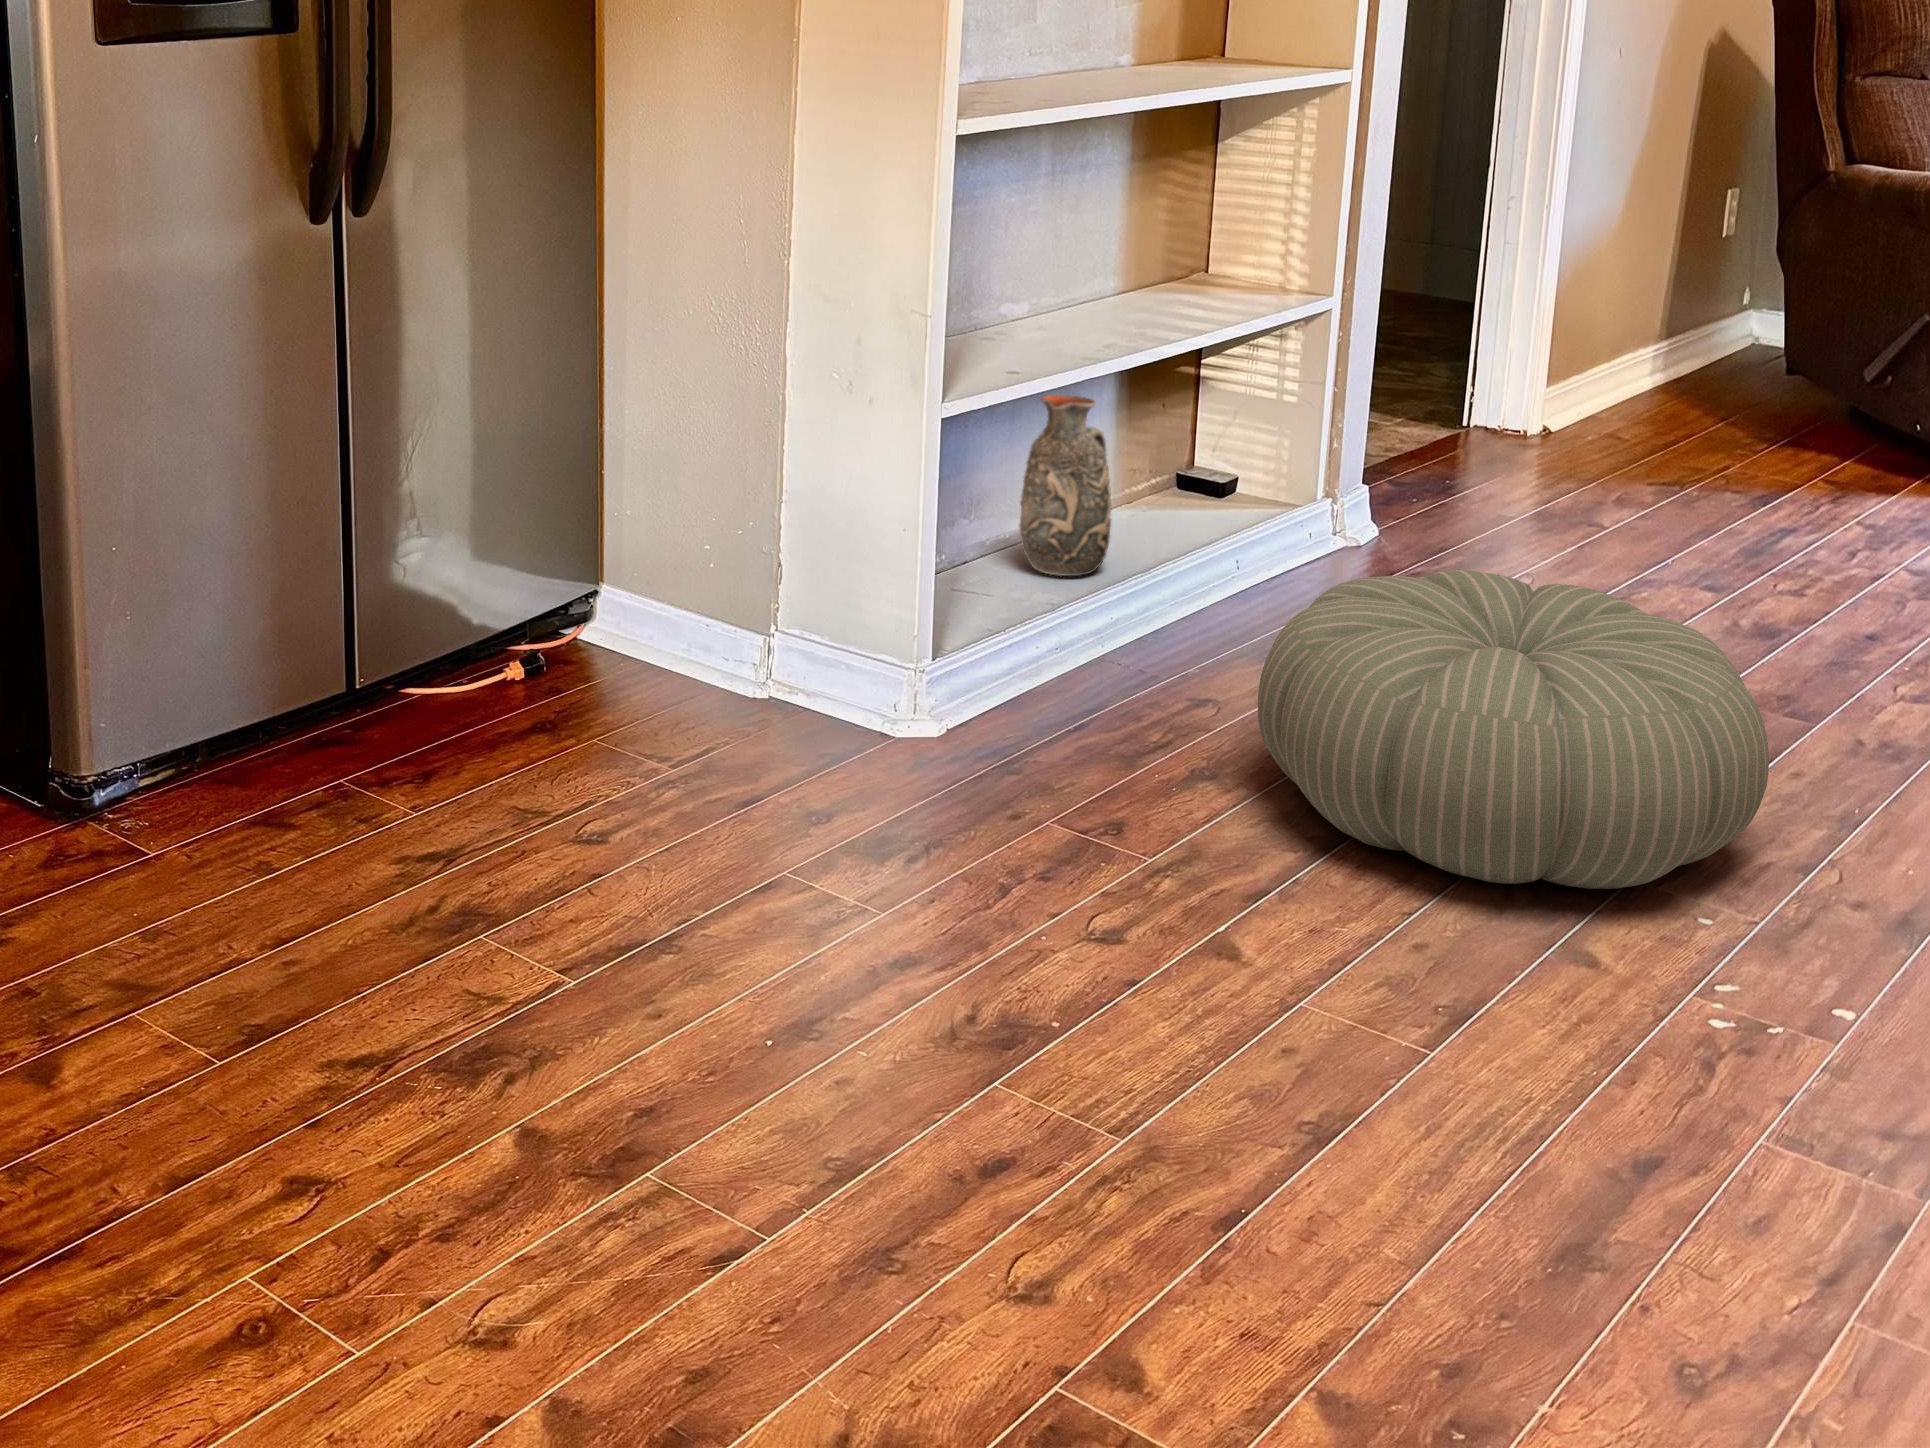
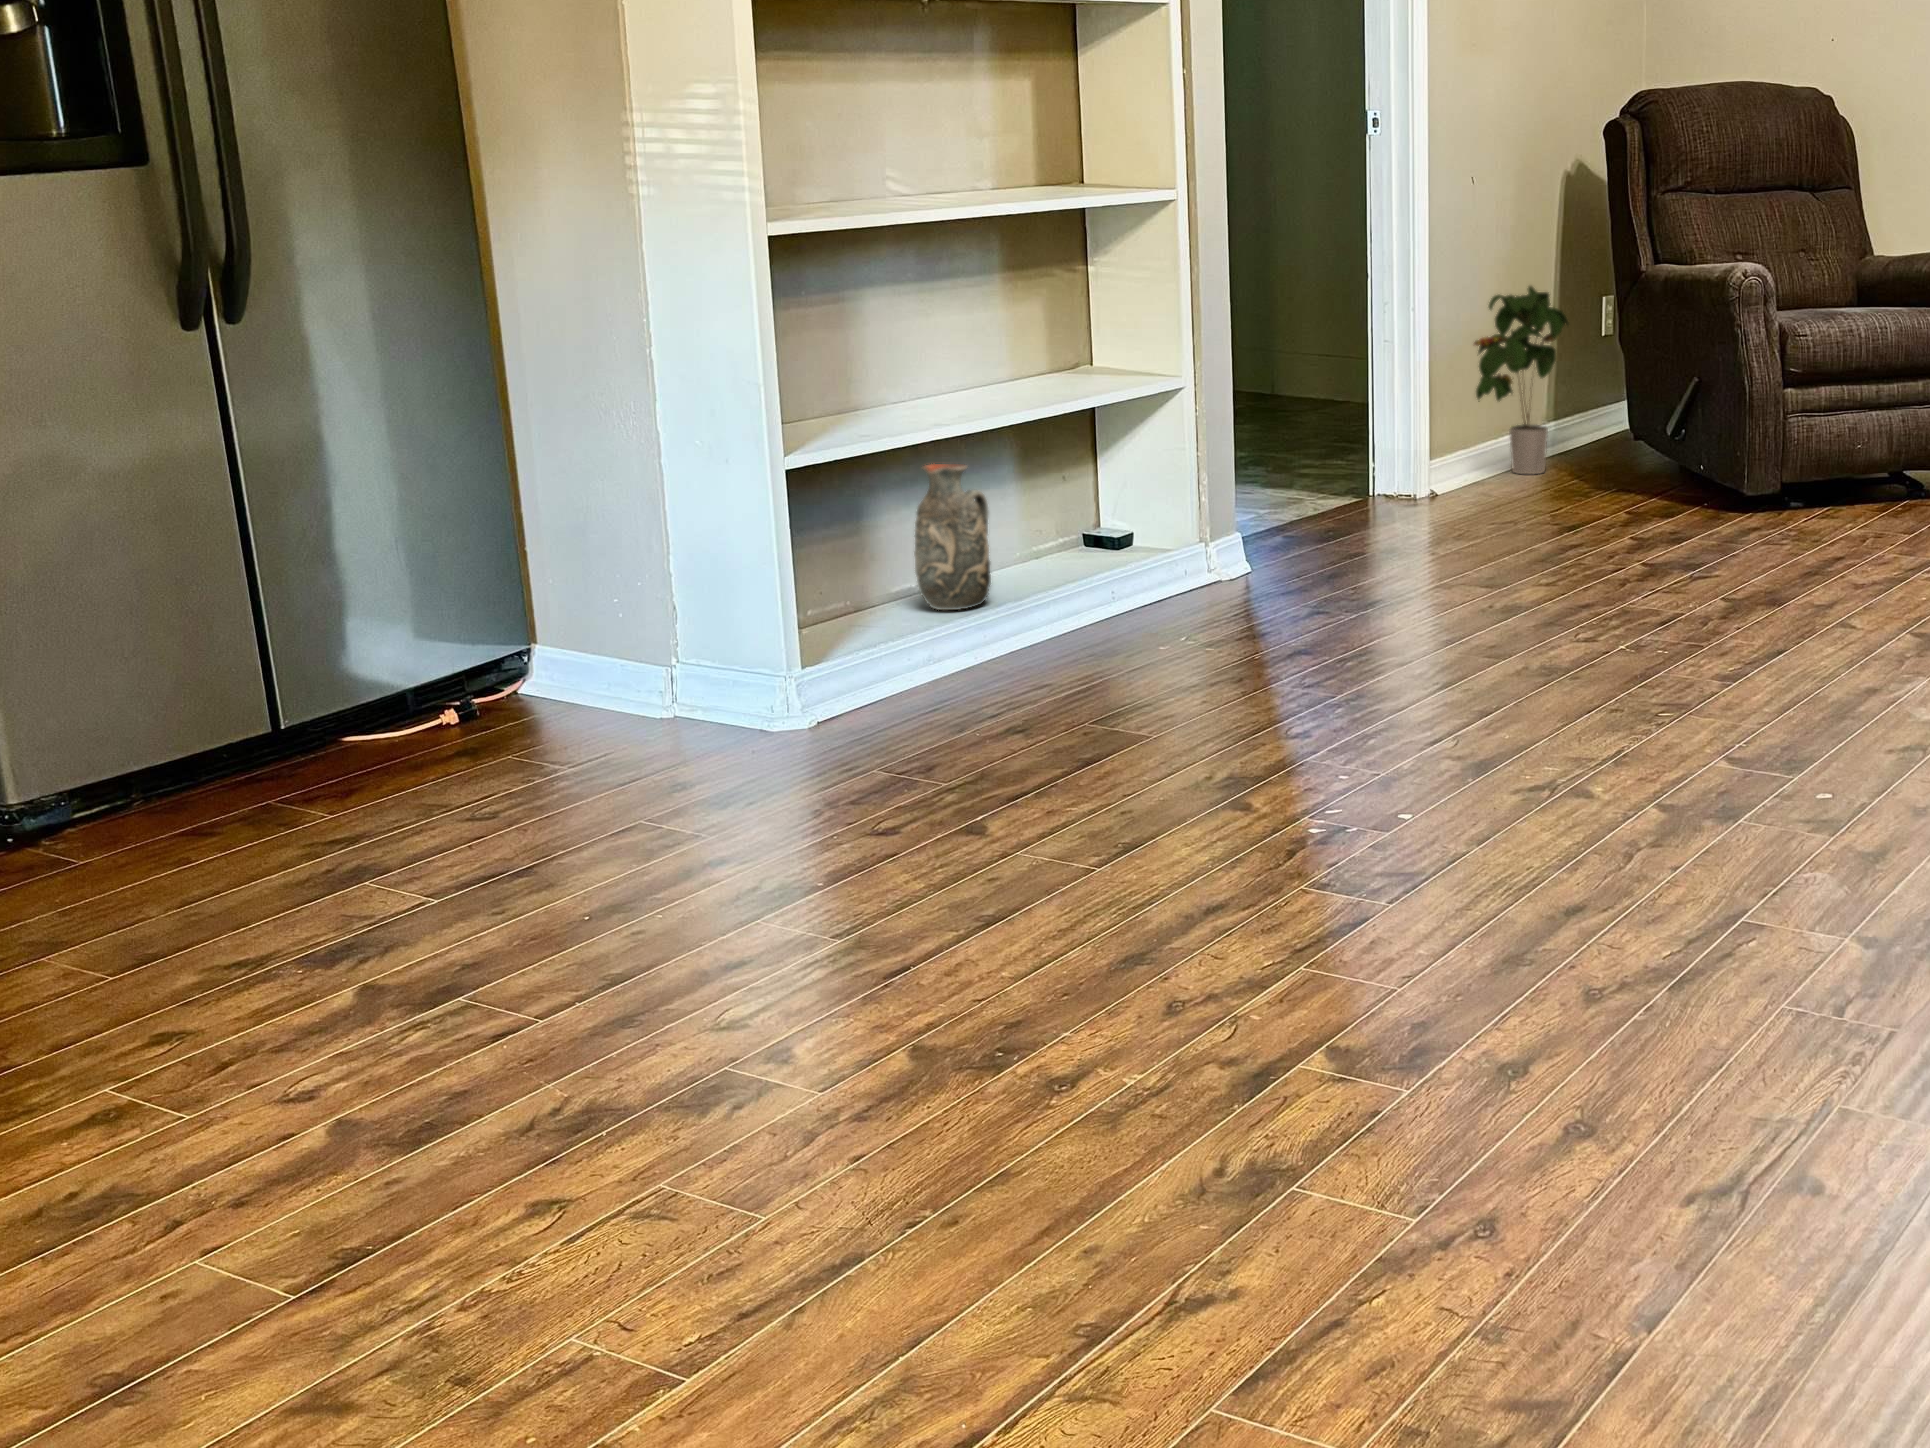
potted plant: none [1607,183,1720,415] -> present [1474,286,1568,474]
pouf: present [1258,570,1769,889] -> none [1048,559,1406,770]

